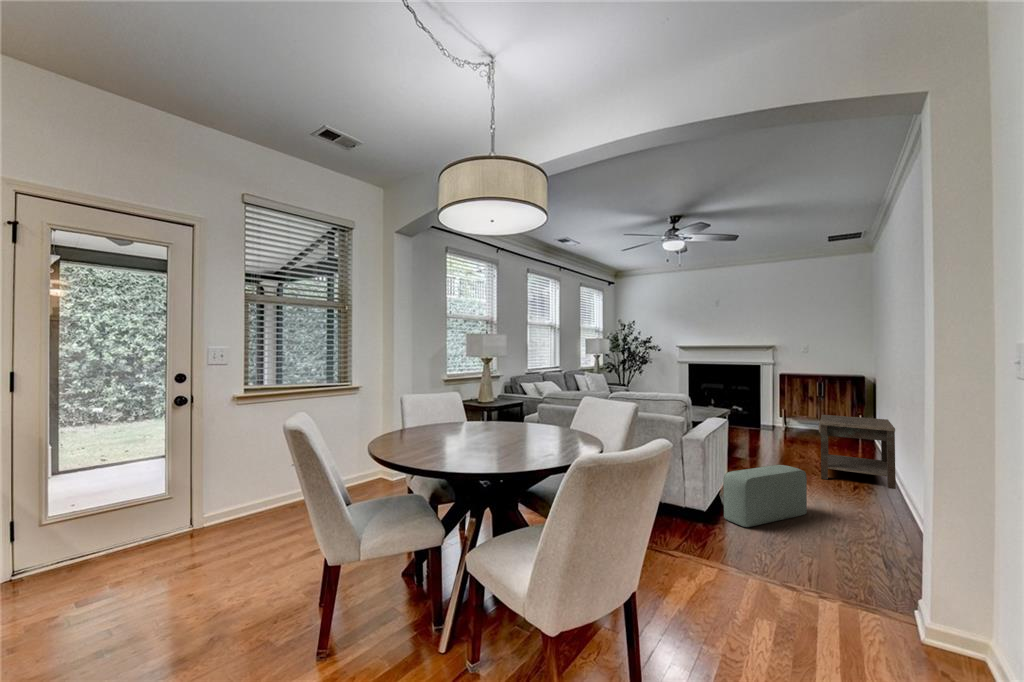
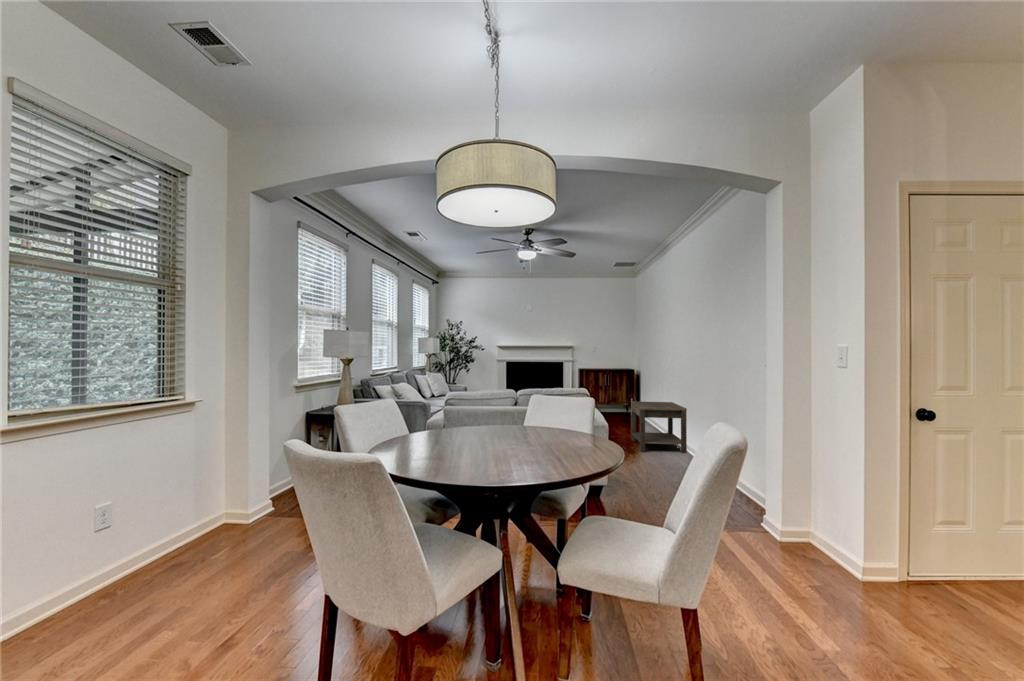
pouf: present [723,465,807,527] -> none [612,444,658,499]

